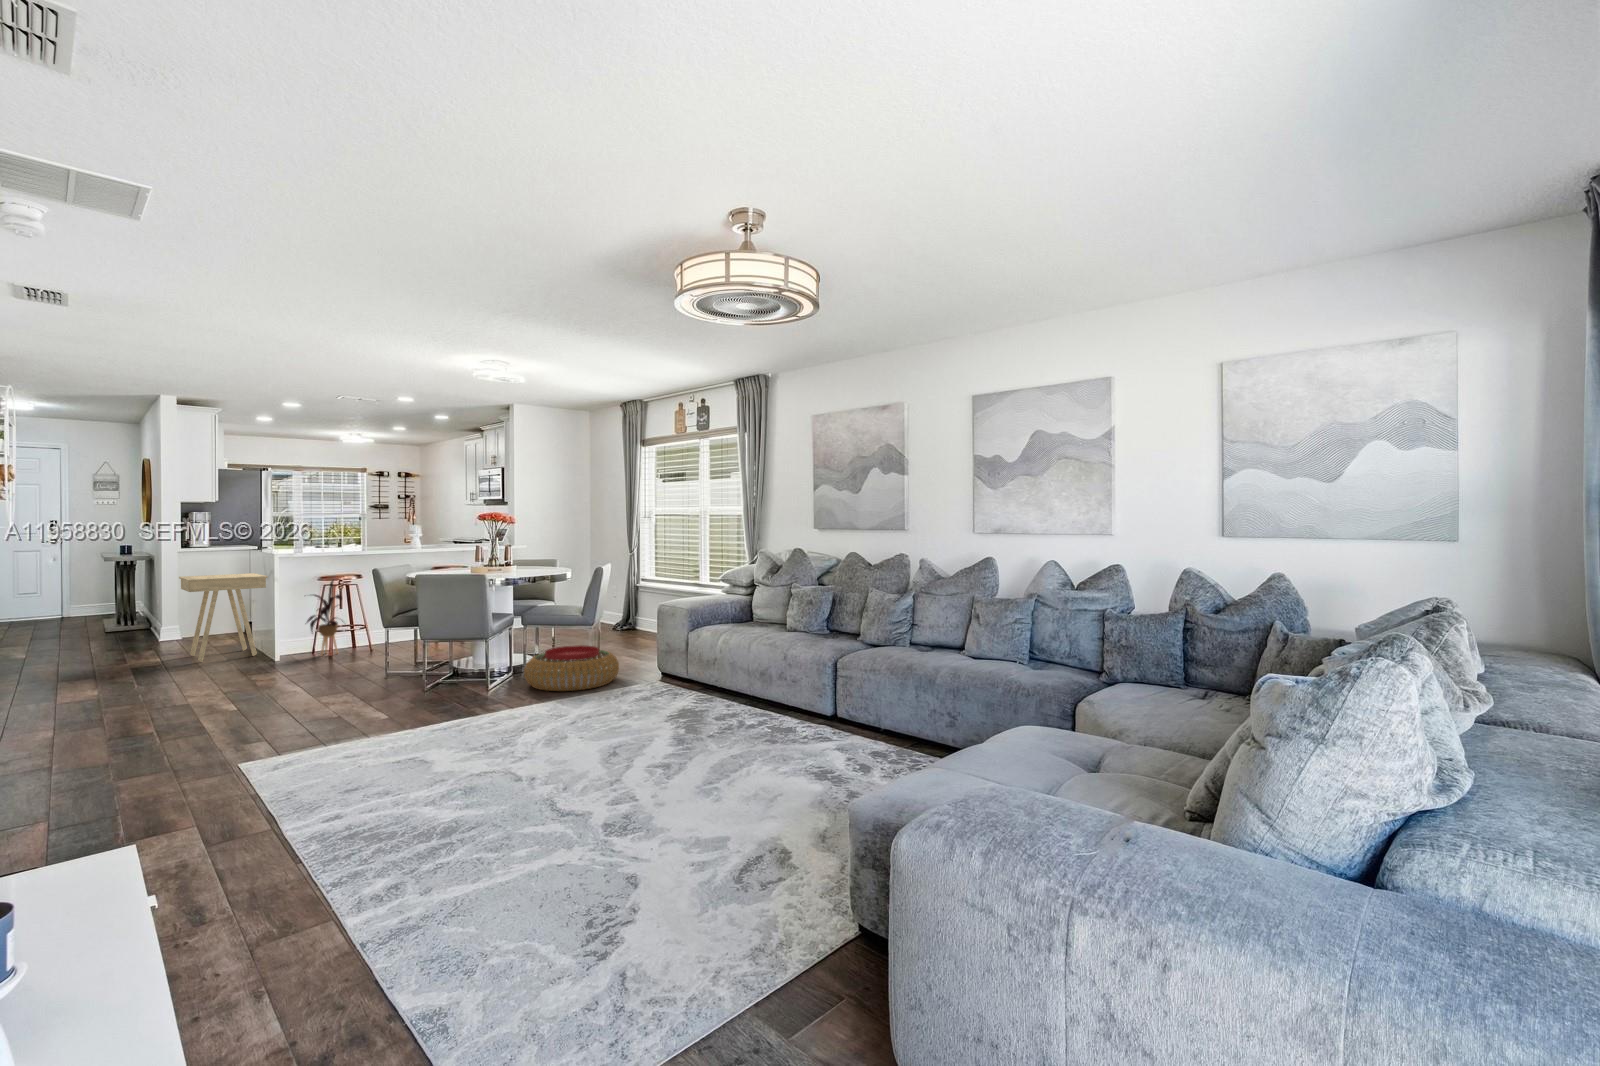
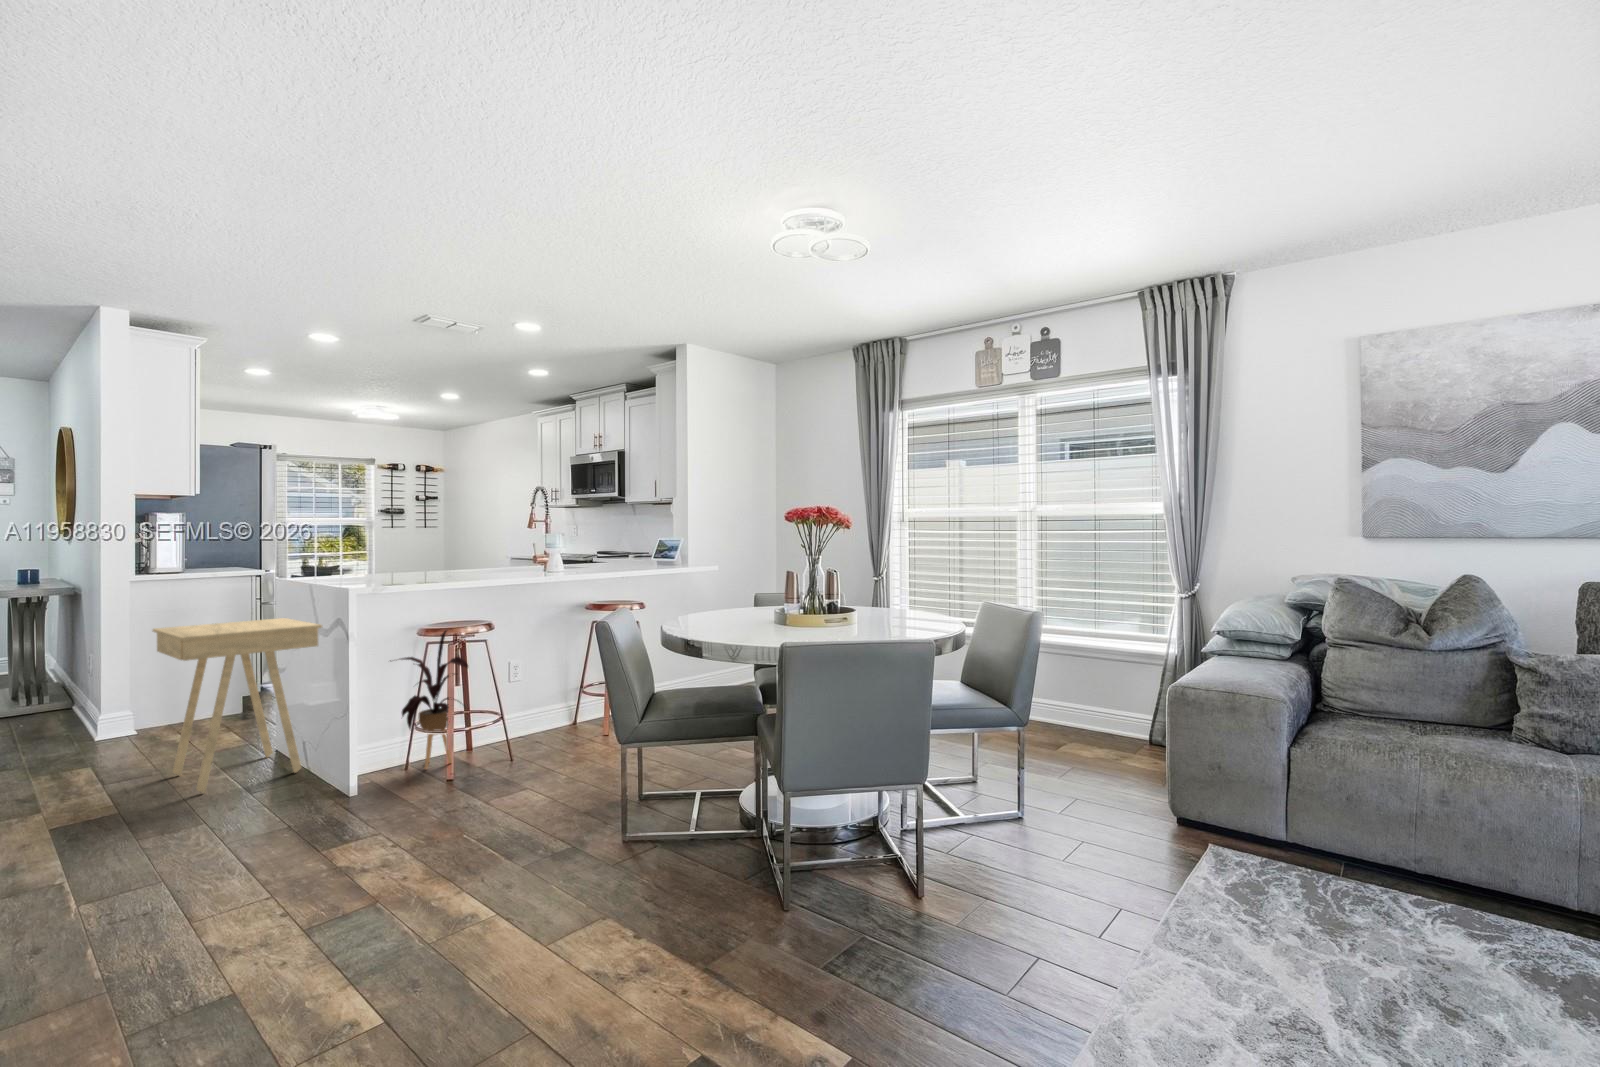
pouf: present [524,645,619,691] -> none [927,760,1116,875]

